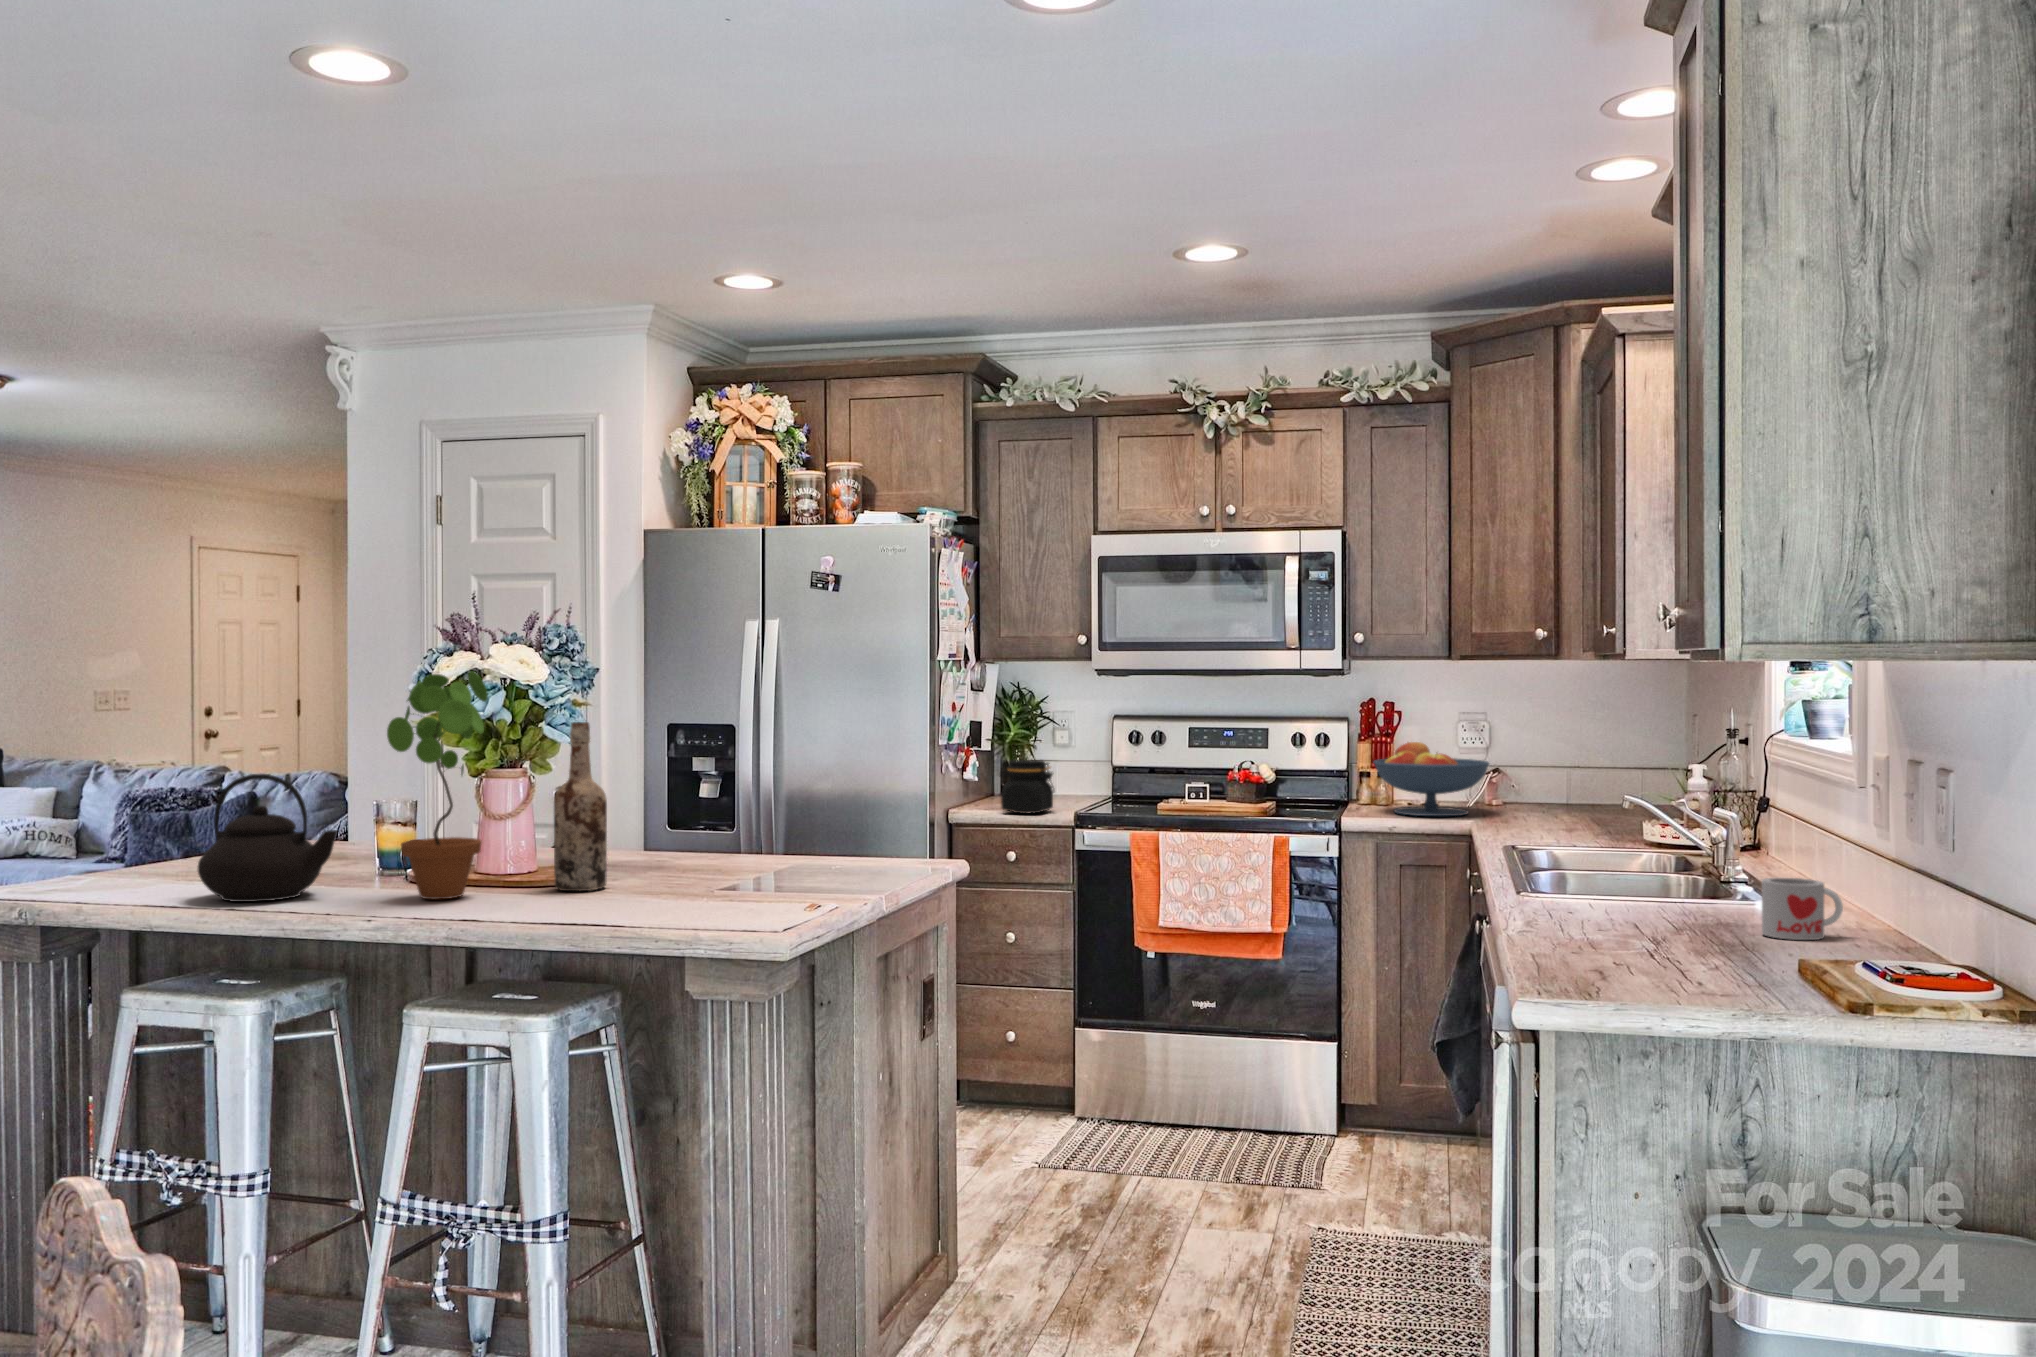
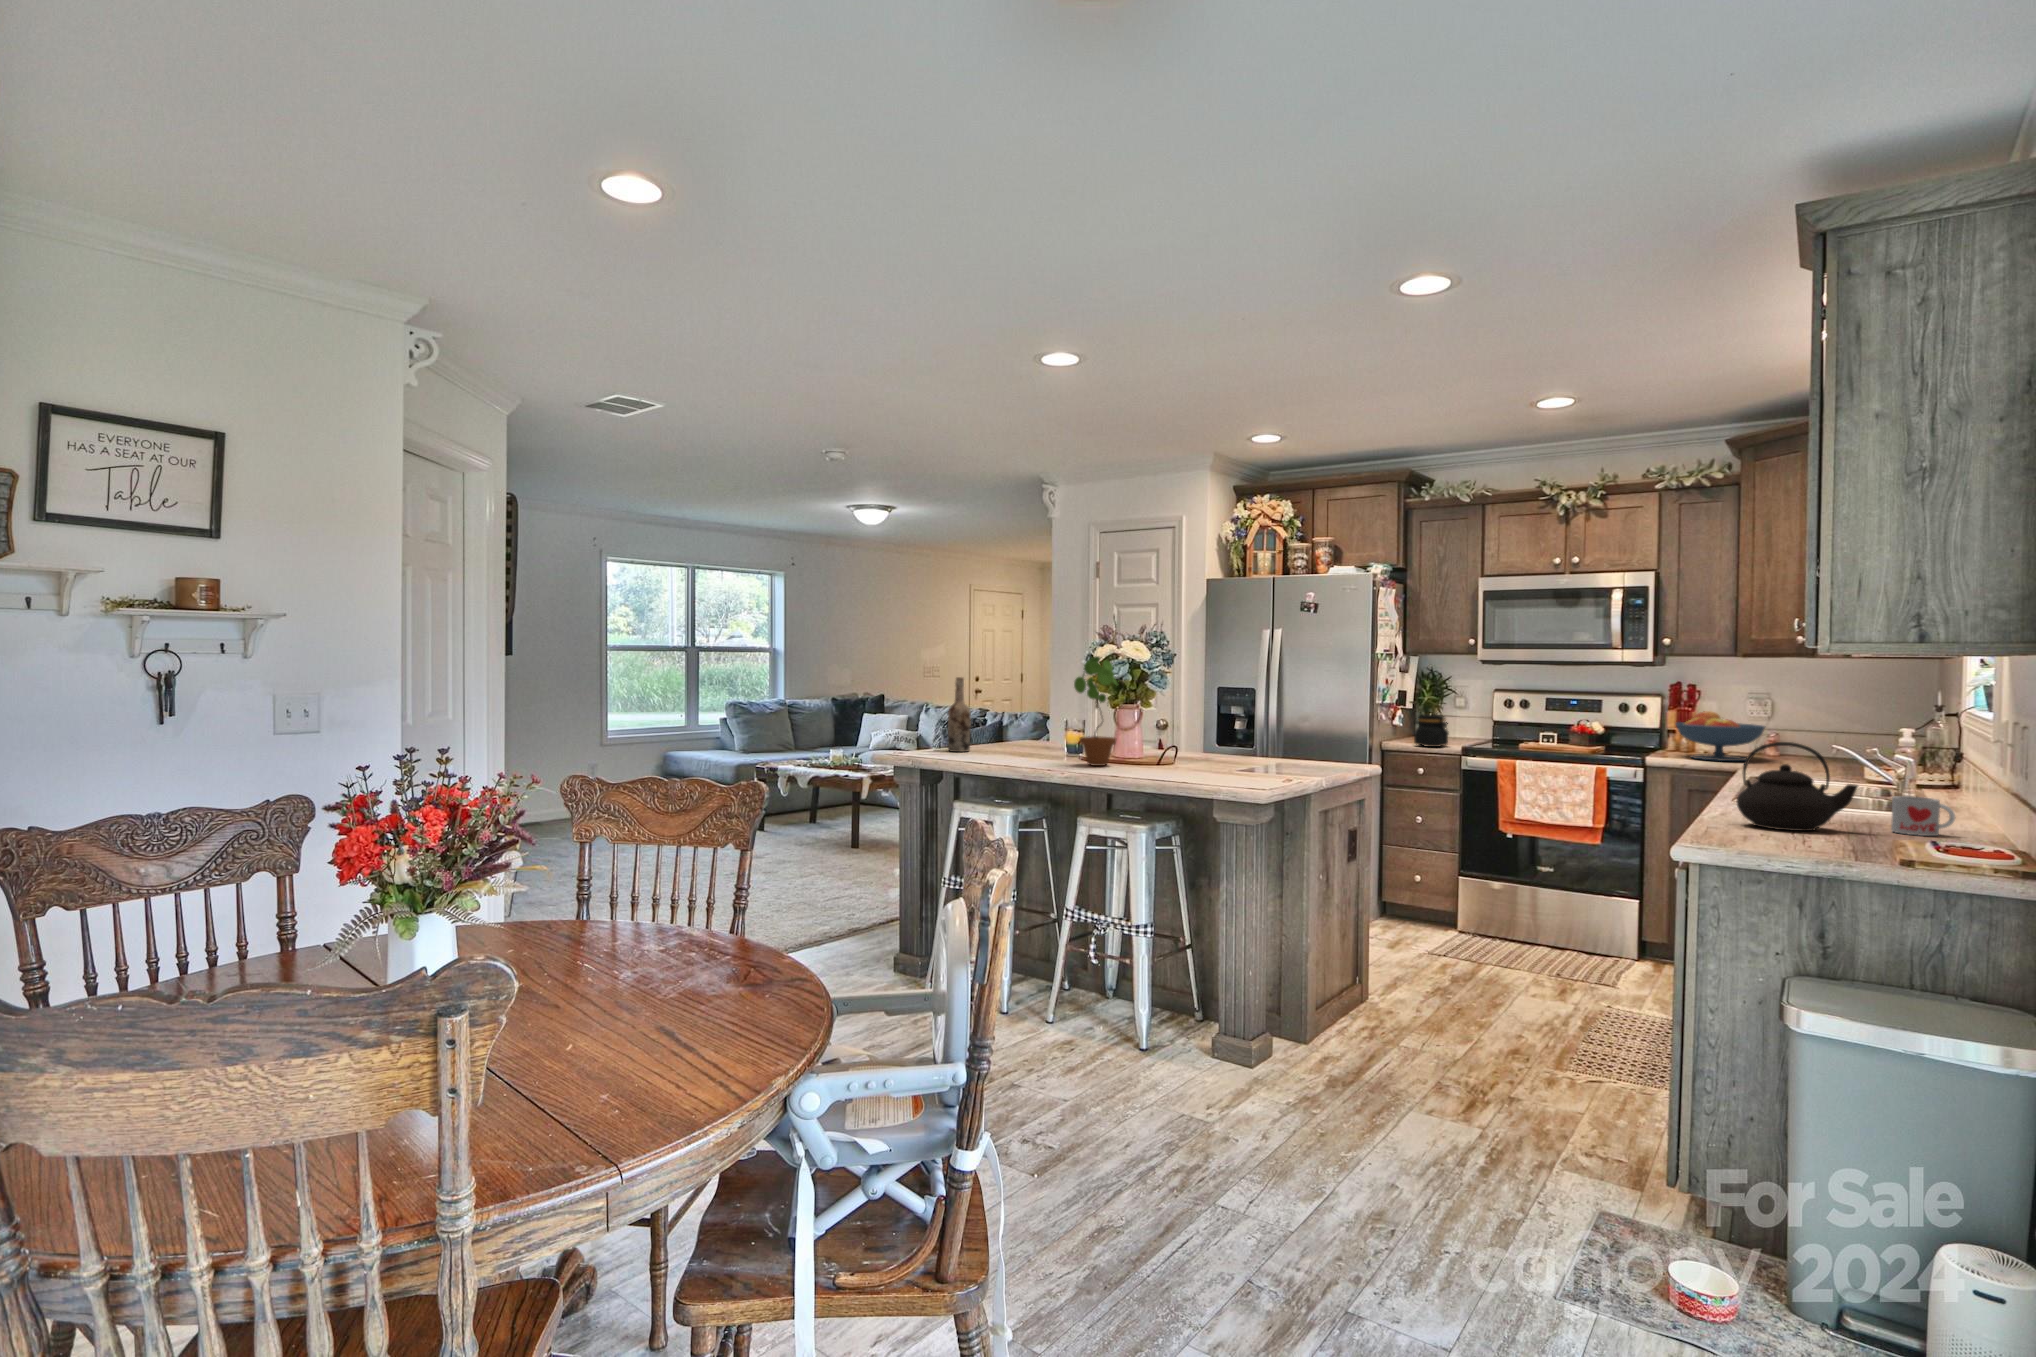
wine bottle: present [554,722,607,891] -> present [948,677,971,752]
teapot: present [198,774,338,902] -> present [1736,742,1858,831]

